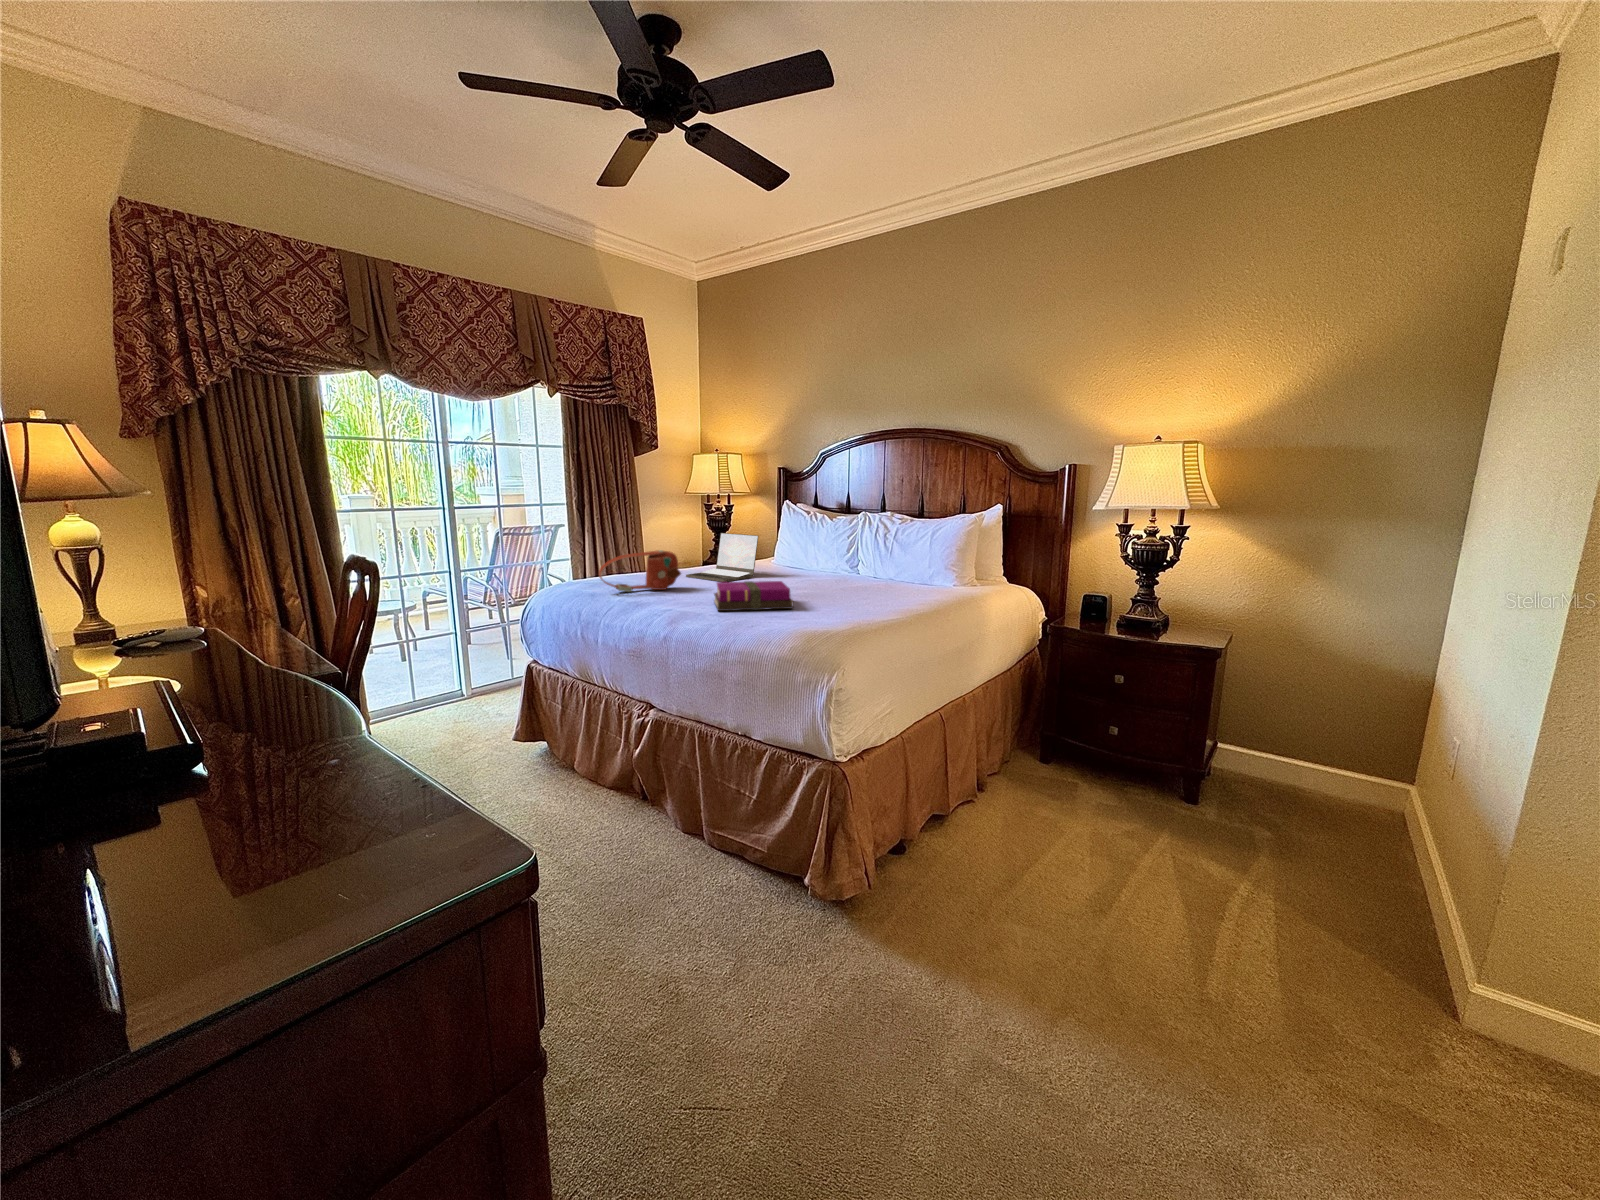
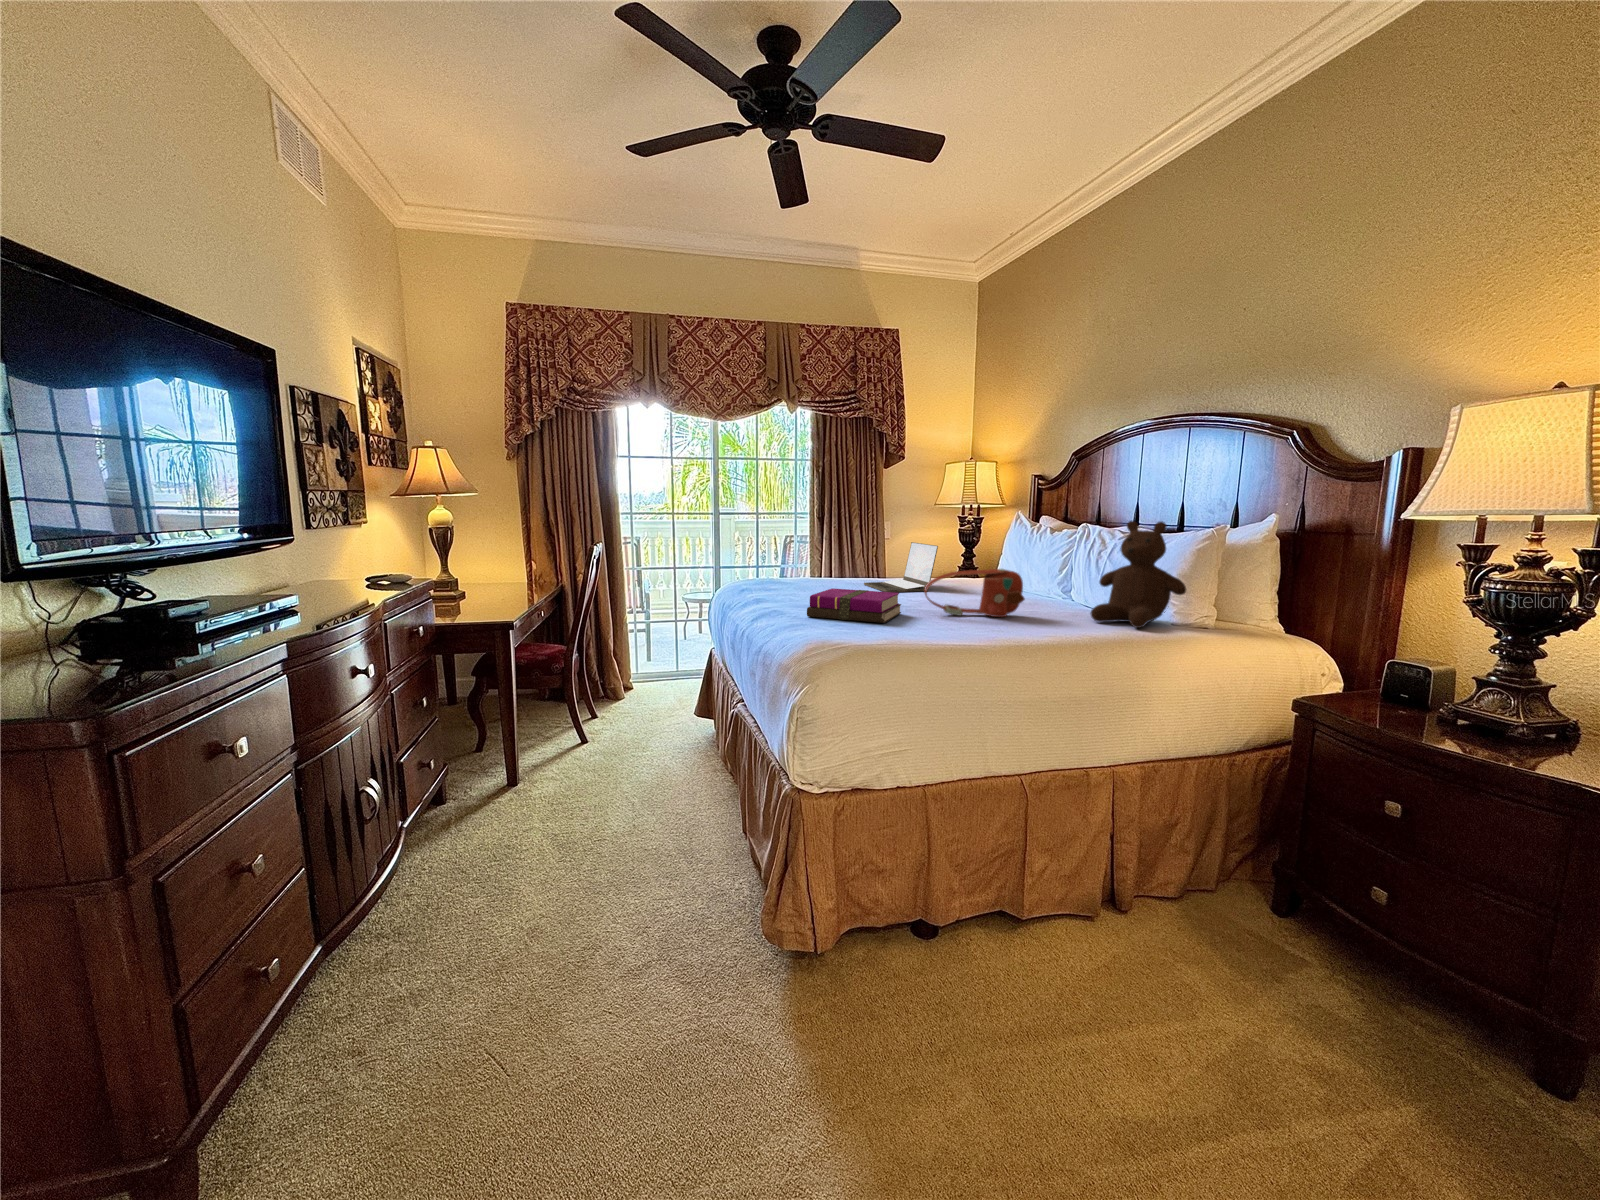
teddy bear: none [908,511,972,591] -> present [1091,521,1186,628]
handbag: present [599,550,681,592] -> present [924,569,1025,617]

